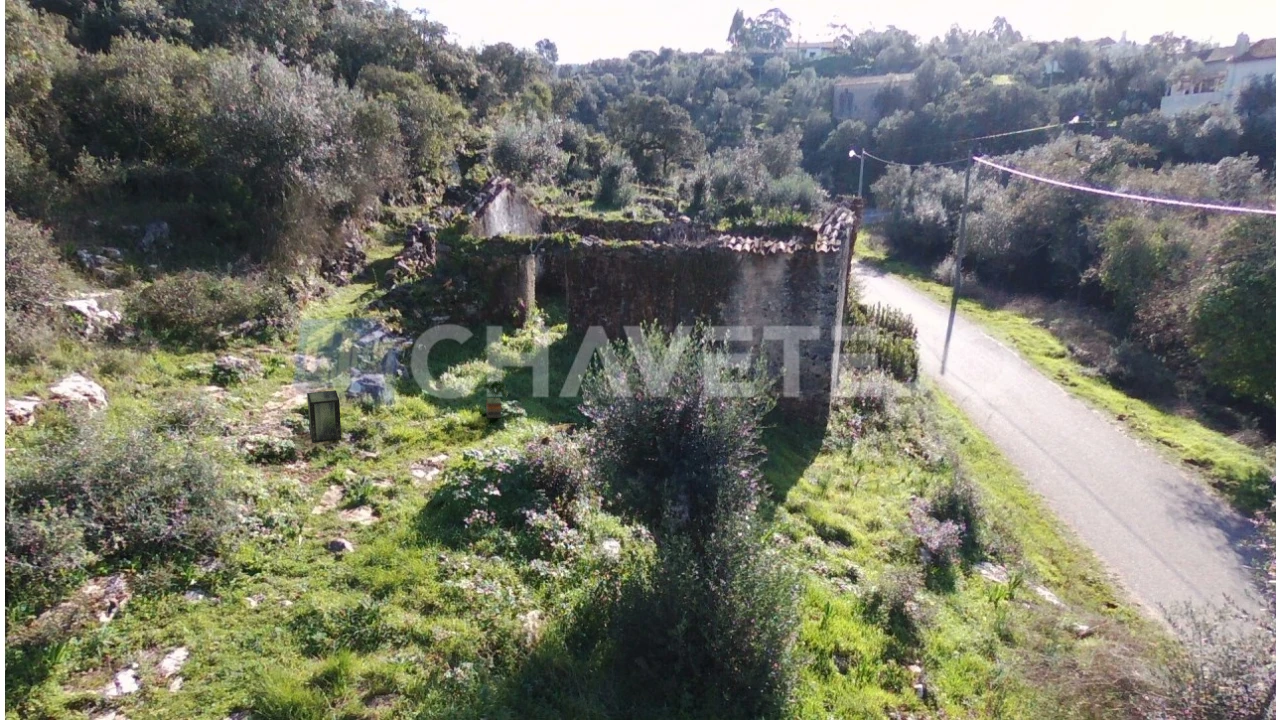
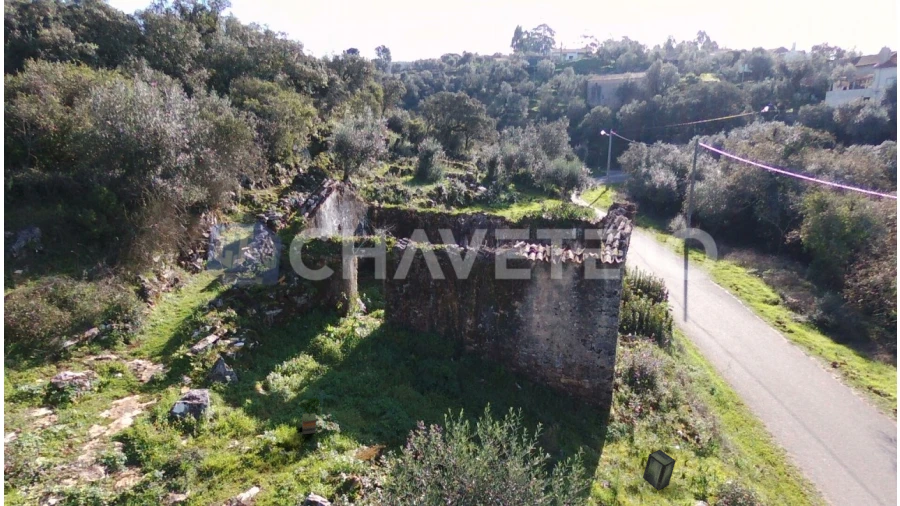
storage box: present [307,390,341,443] -> present [643,450,676,491]

